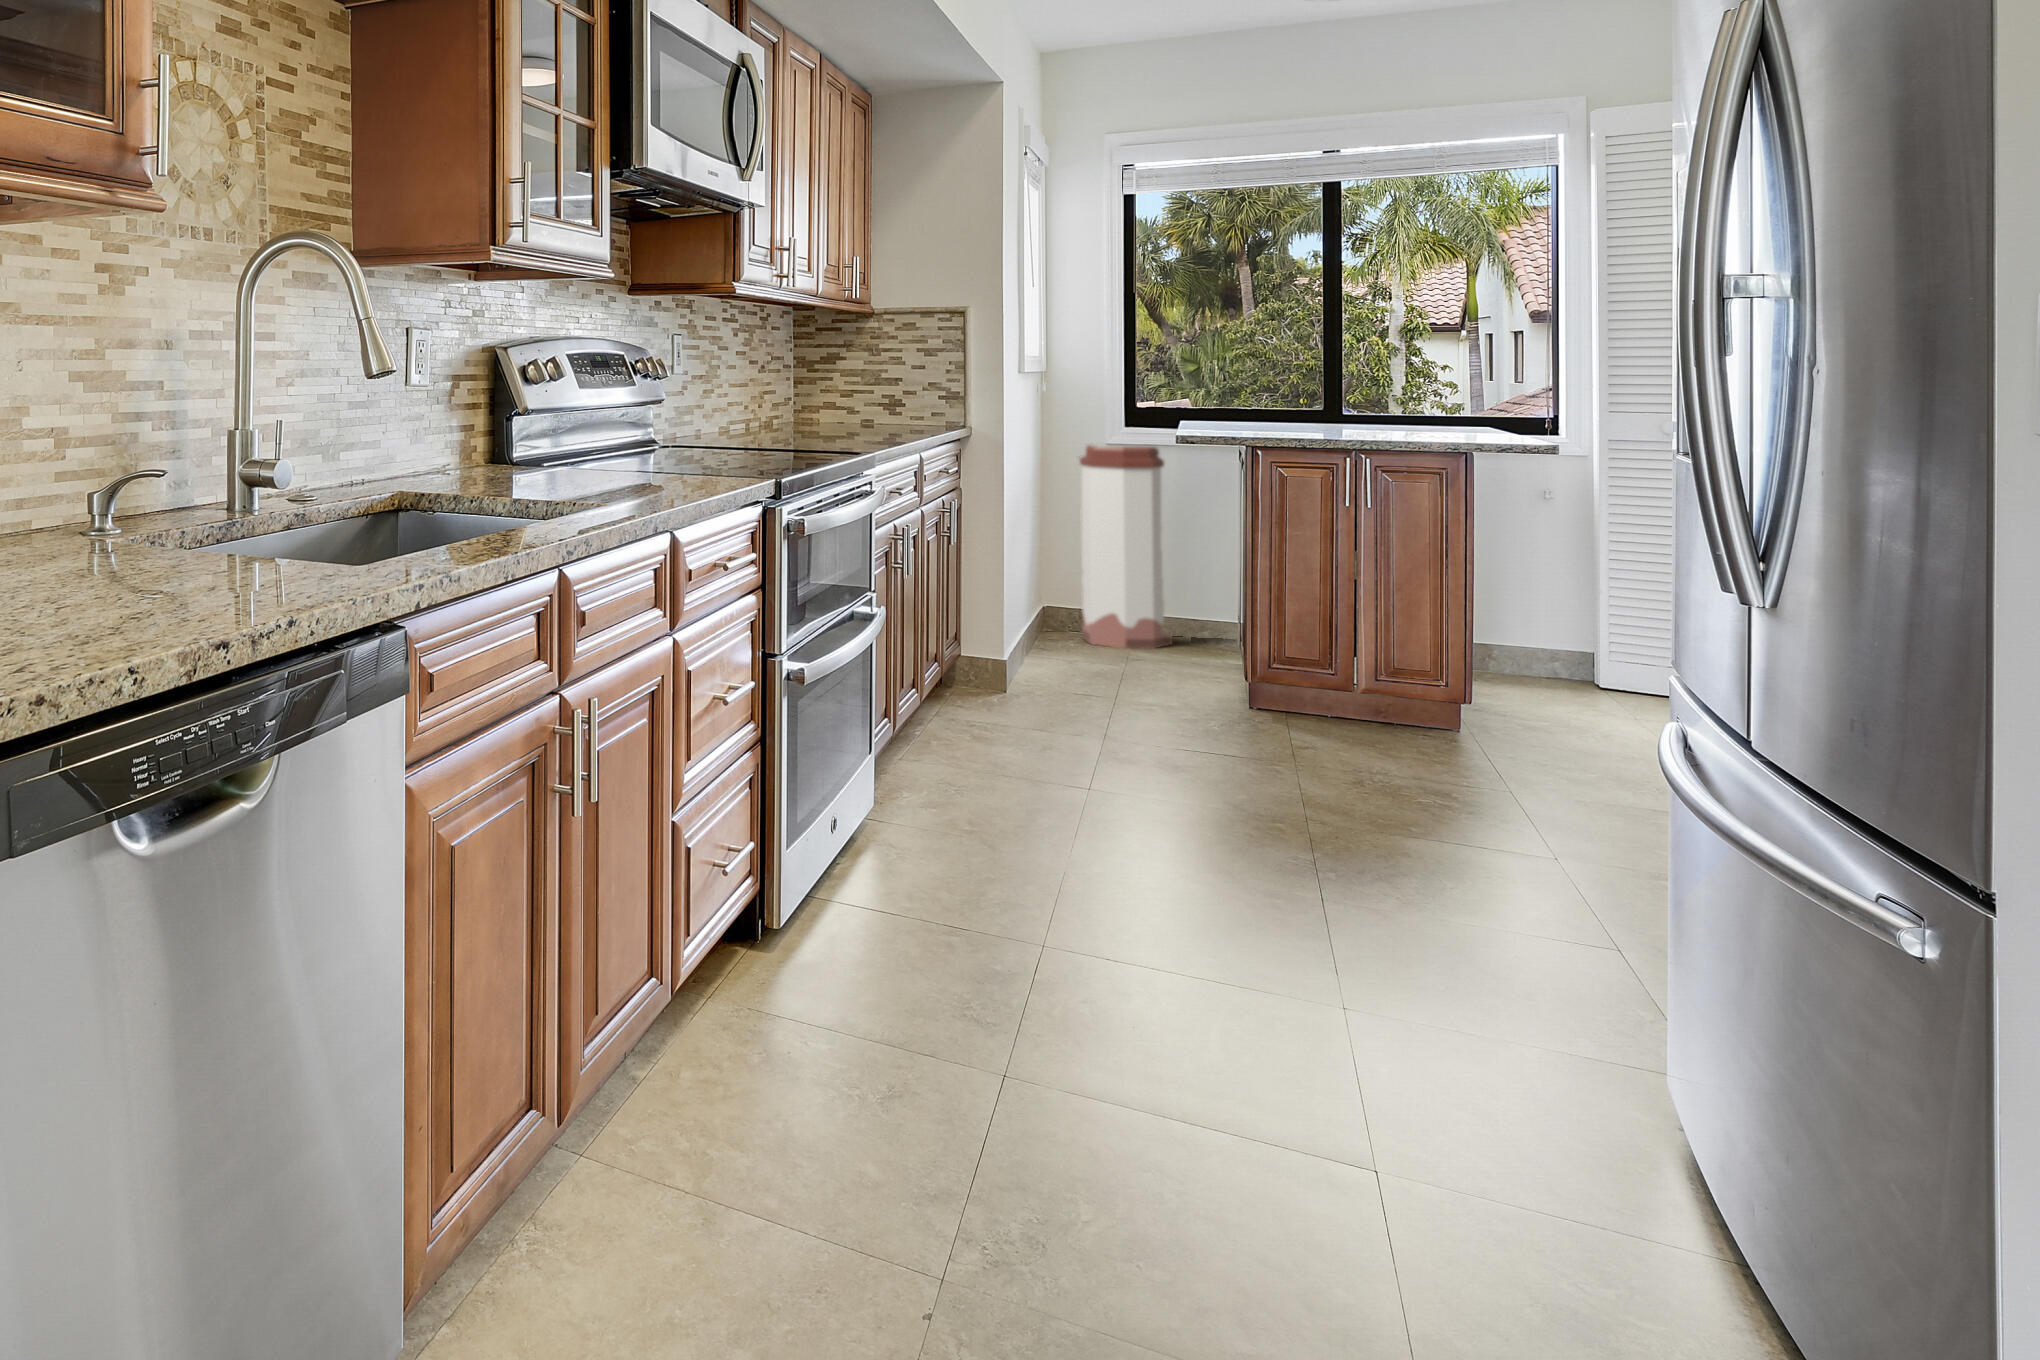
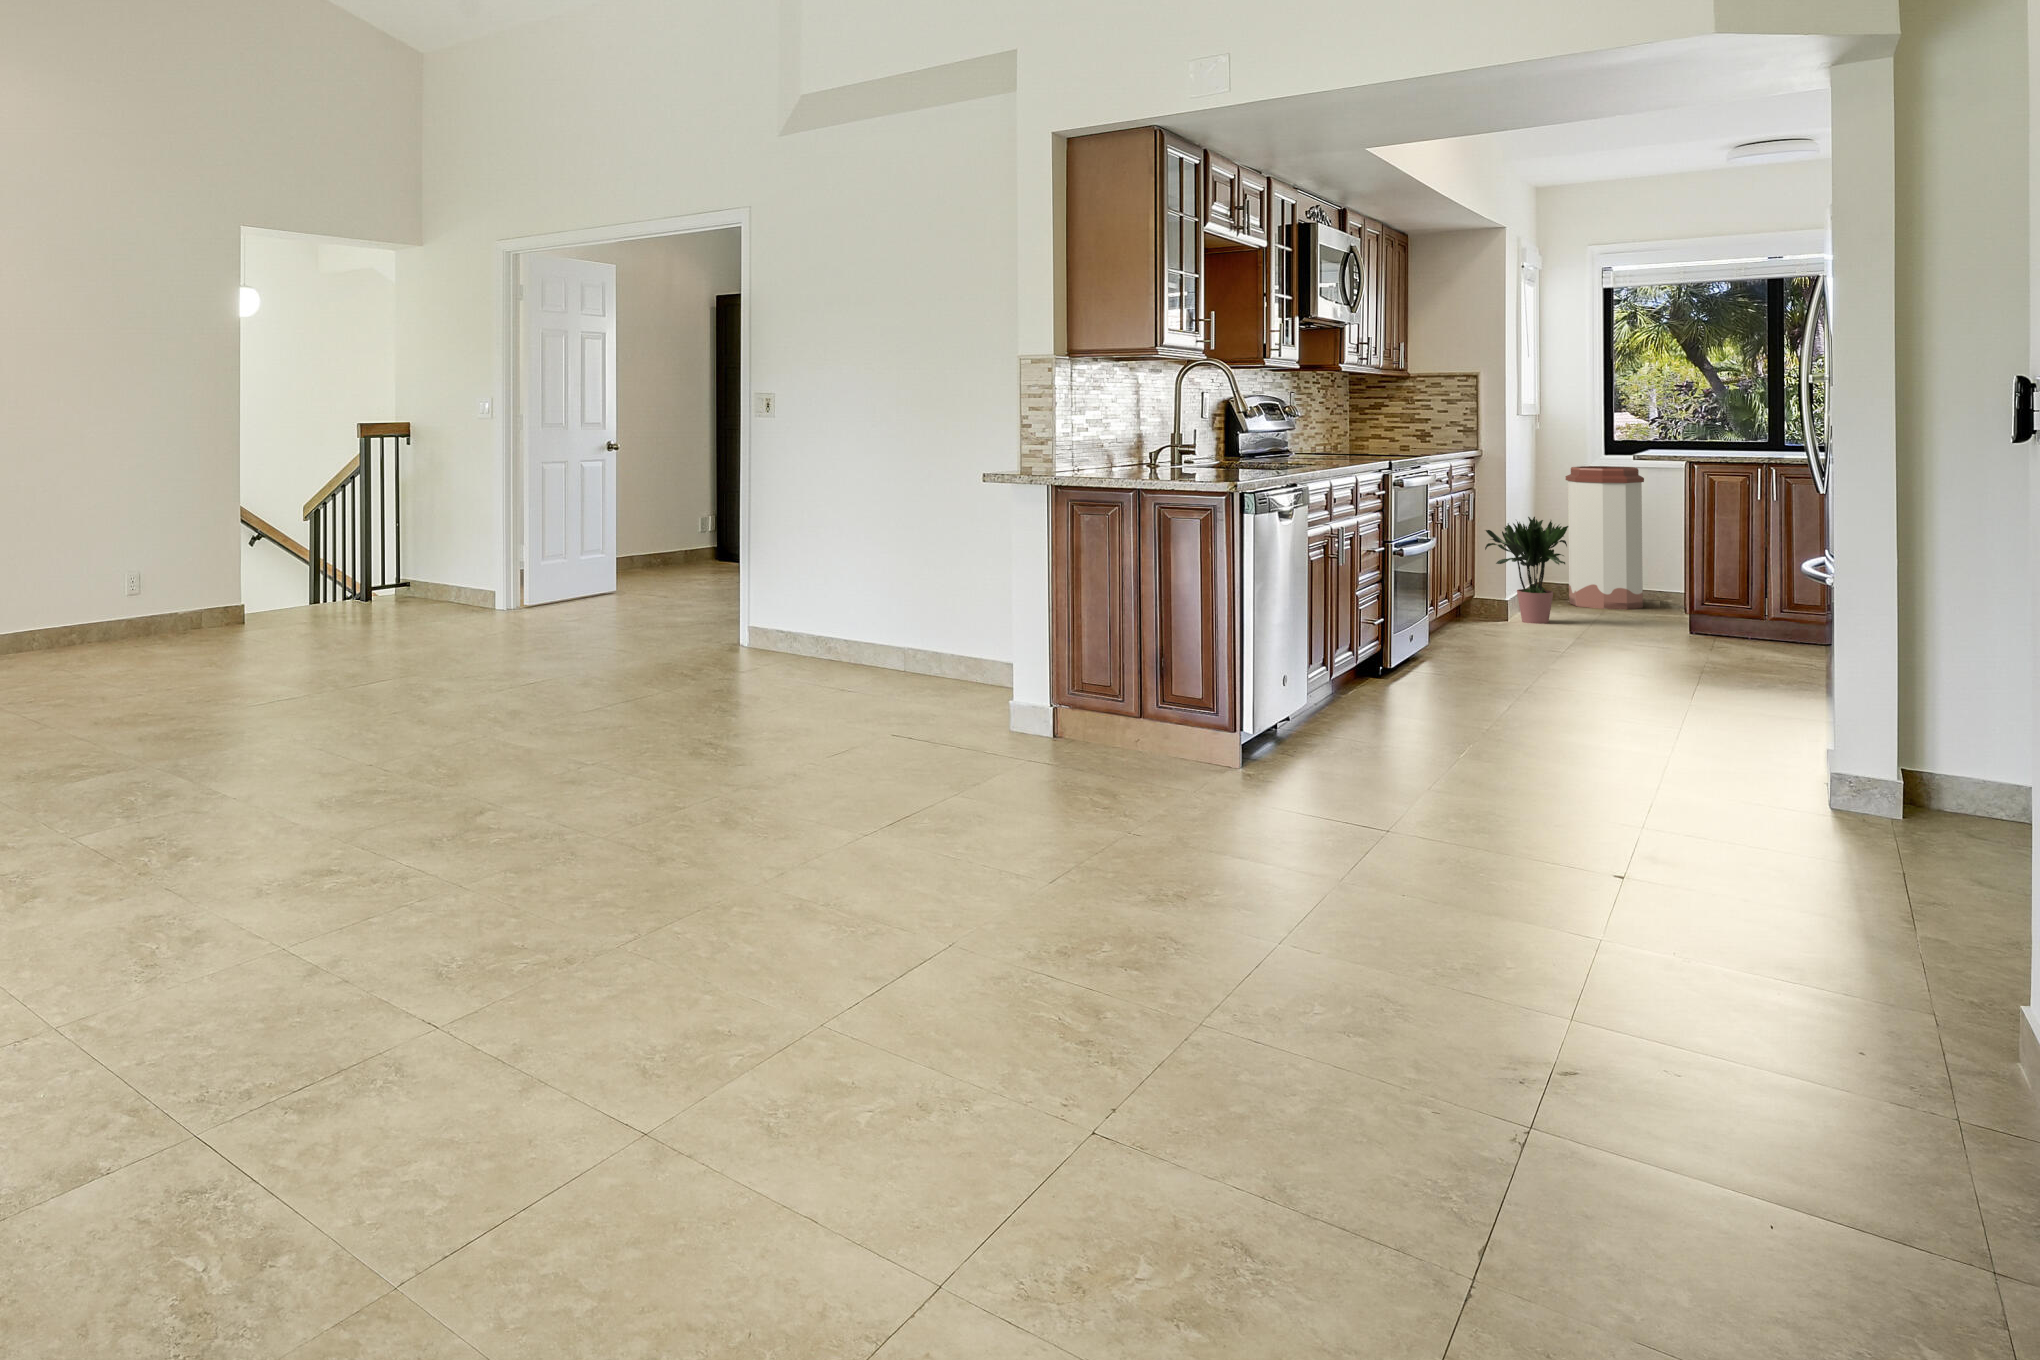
potted plant: none [967,522,1088,693] -> present [1485,517,1569,624]

